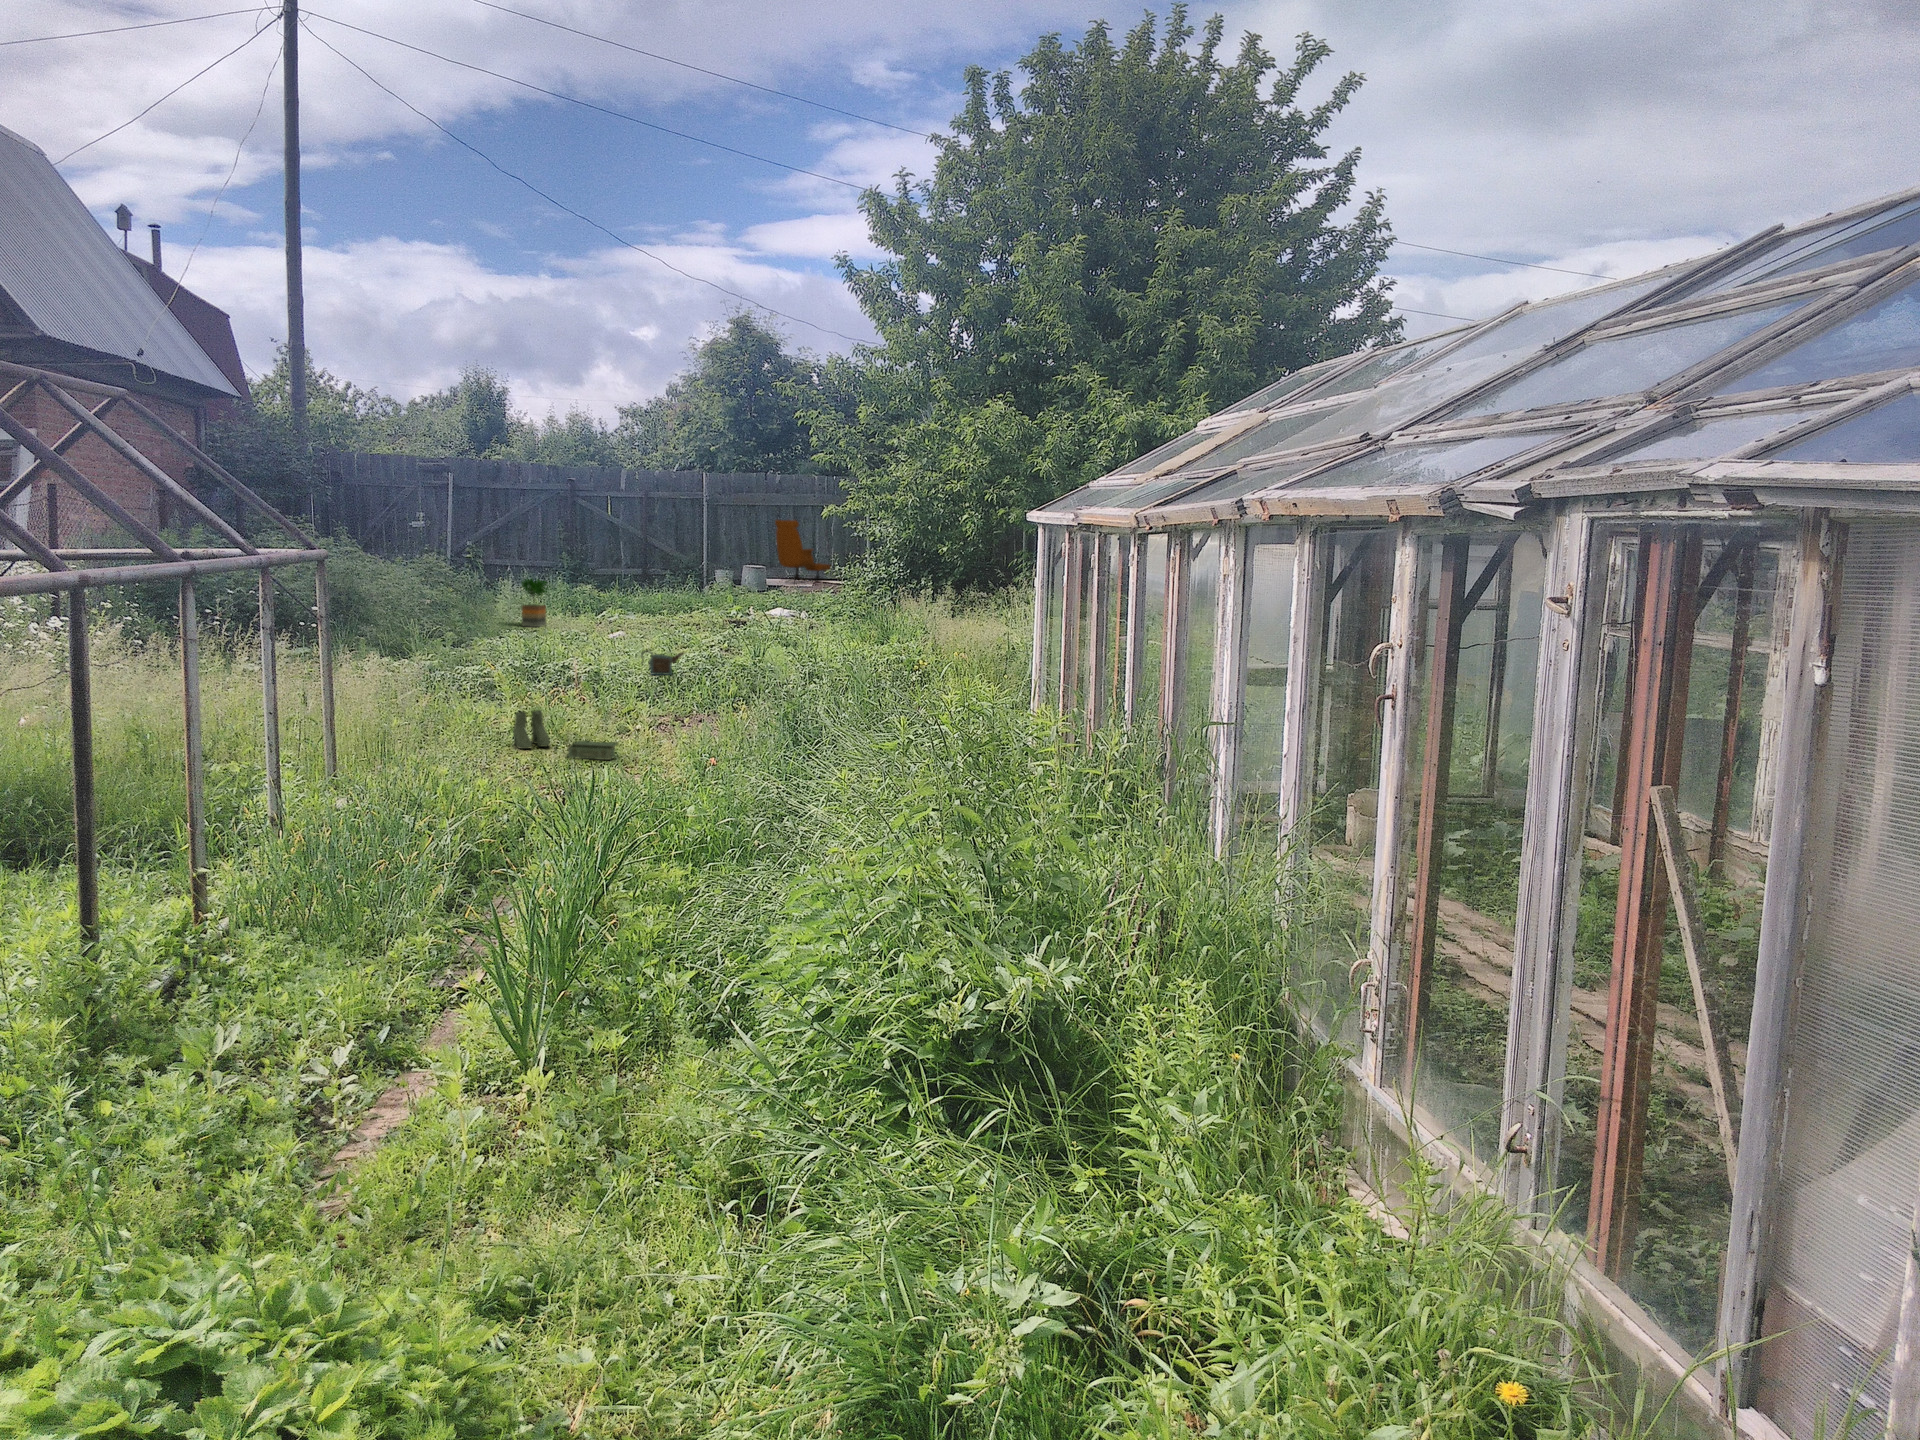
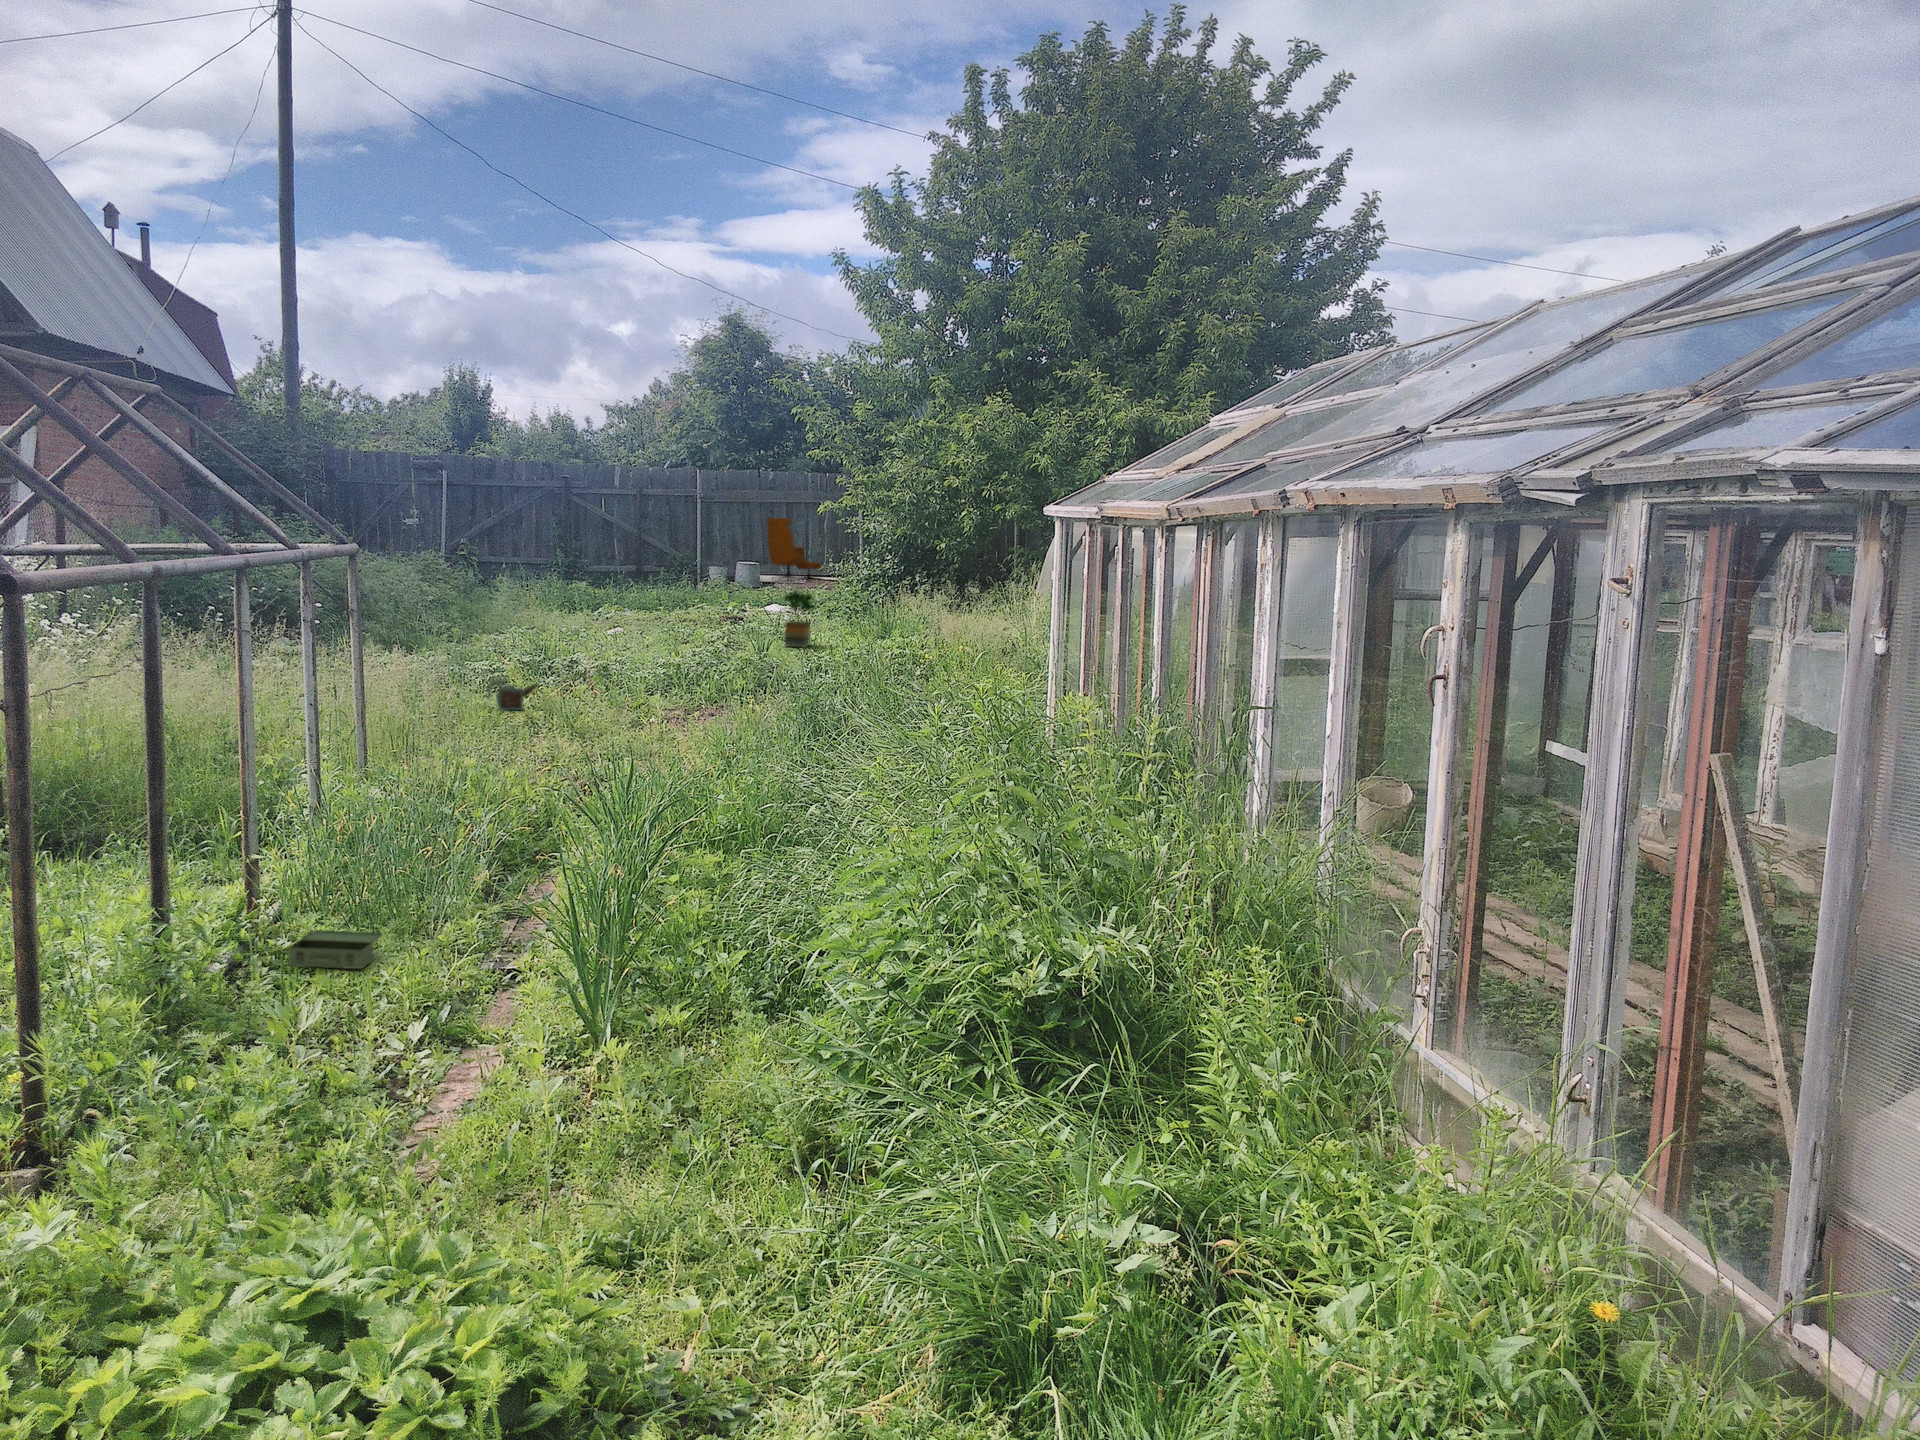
potted tree: present [522,579,550,627] -> present [783,592,817,647]
watering can: present [641,650,684,675] -> present [487,682,537,710]
boots: present [513,710,550,749] -> none [528,705,566,743]
toolbox: present [568,741,618,760] -> present [289,930,382,969]

